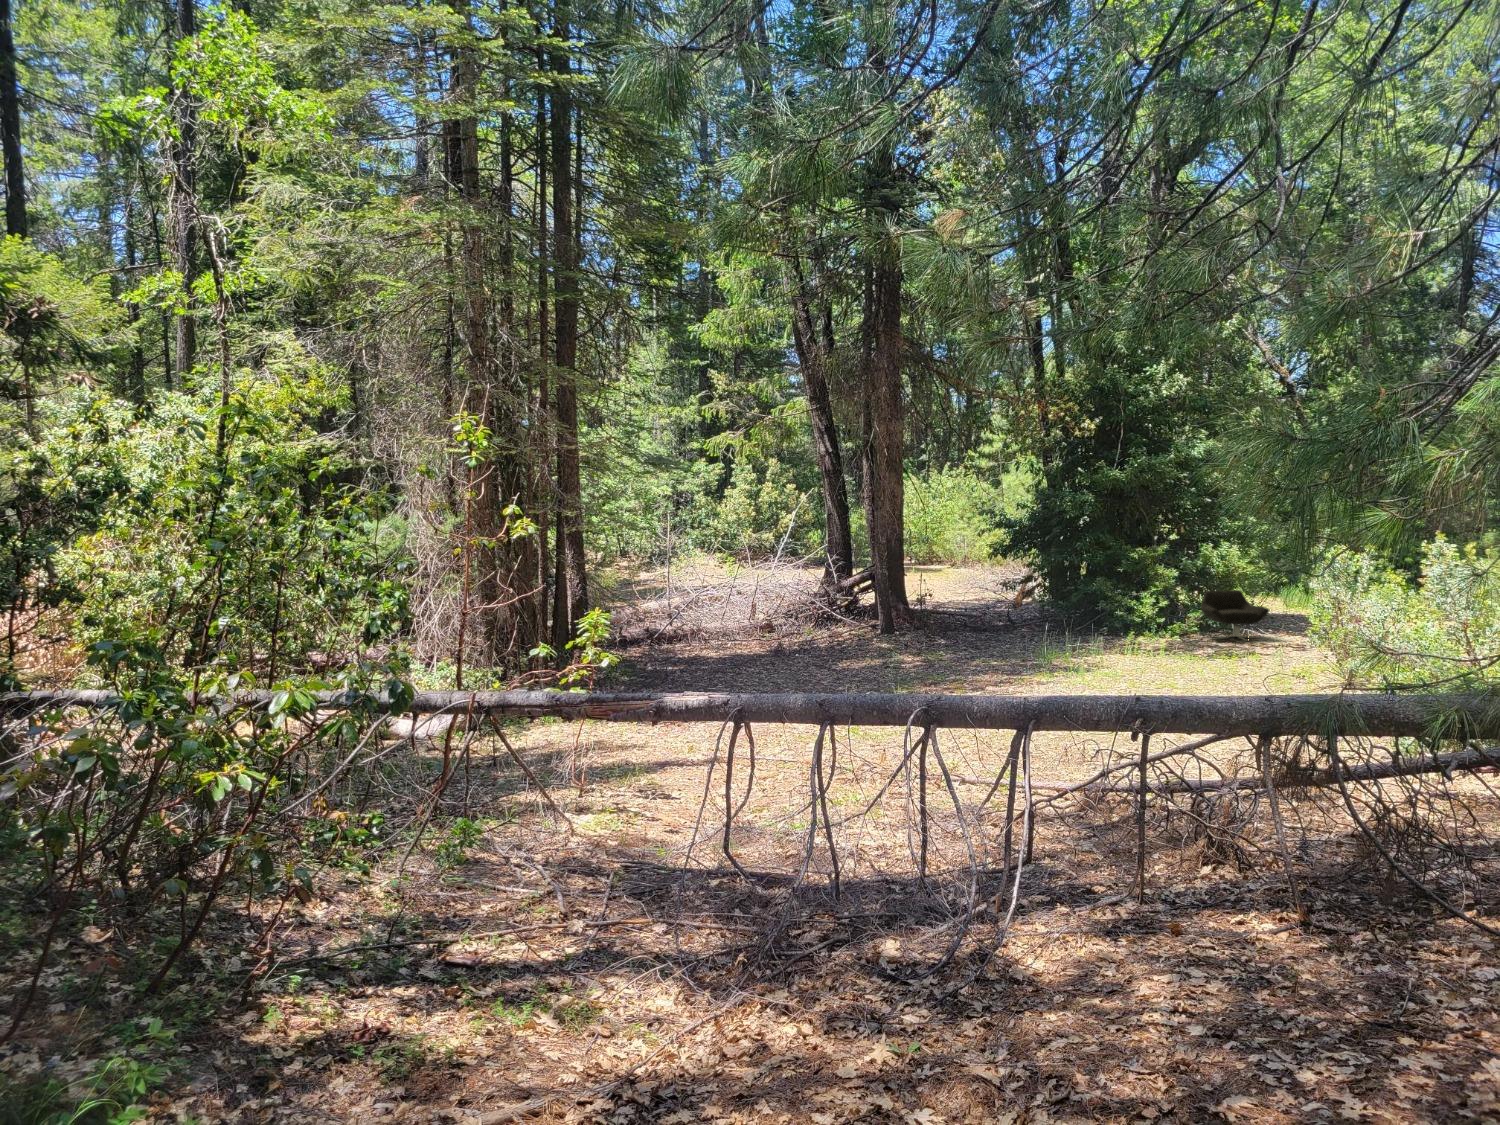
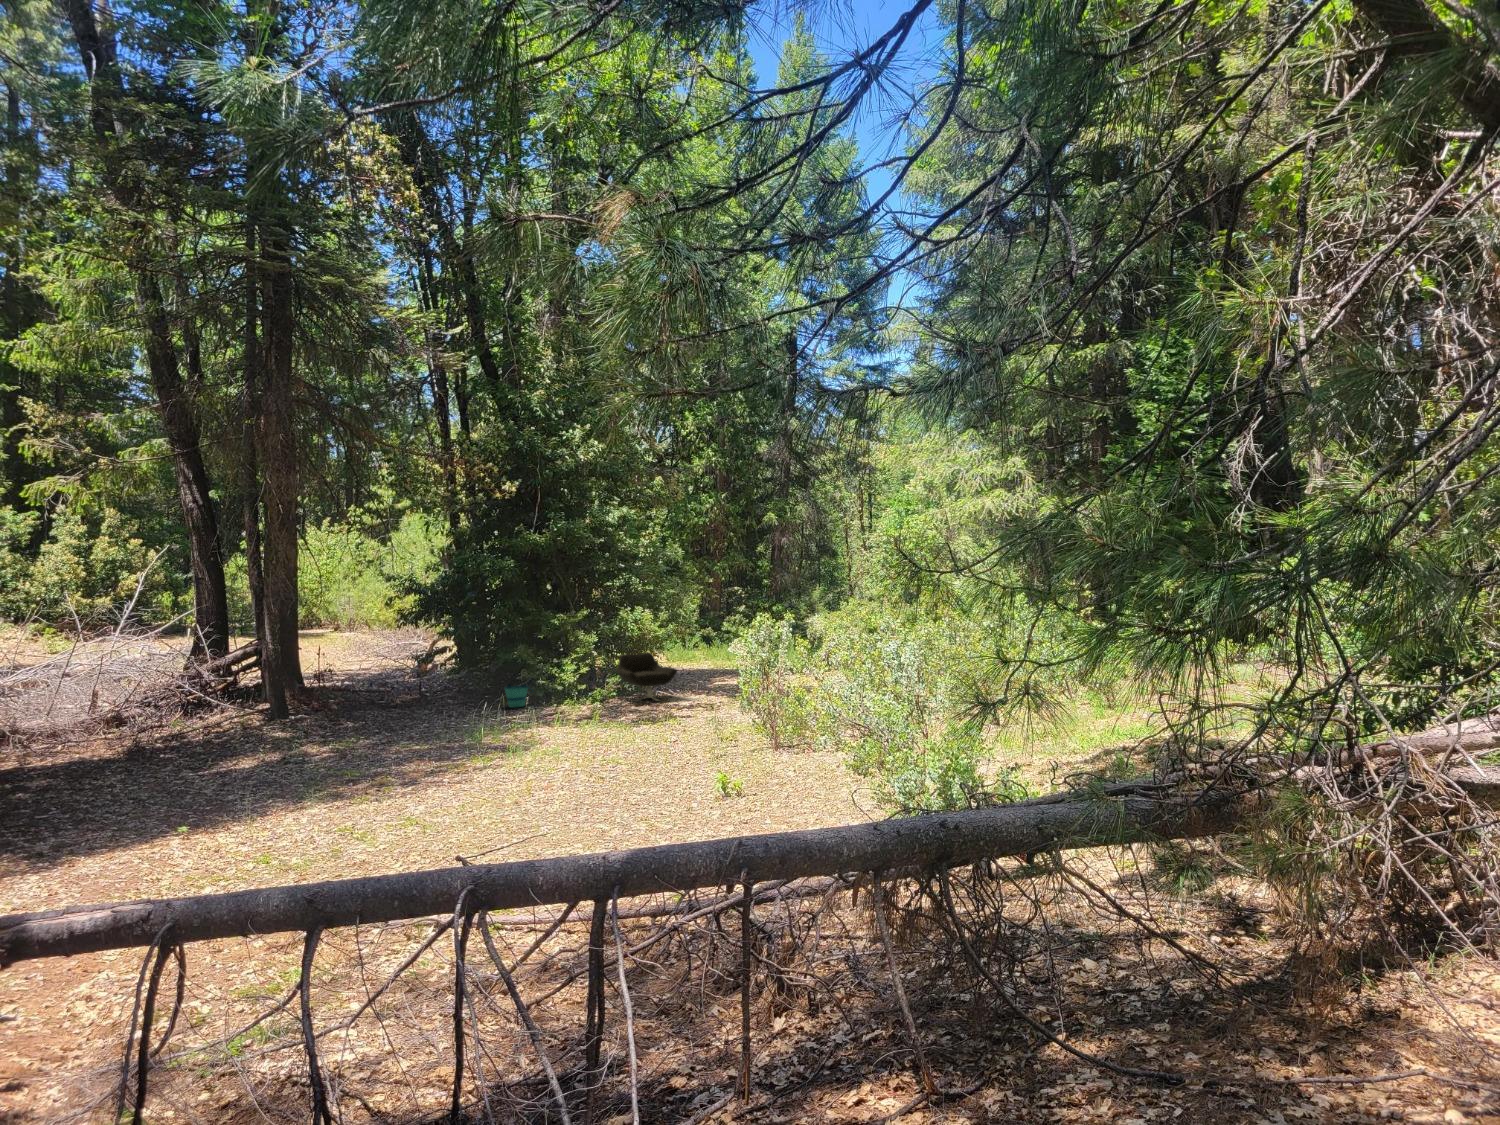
bucket: none [1082,614,1112,637] -> present [505,684,533,707]

